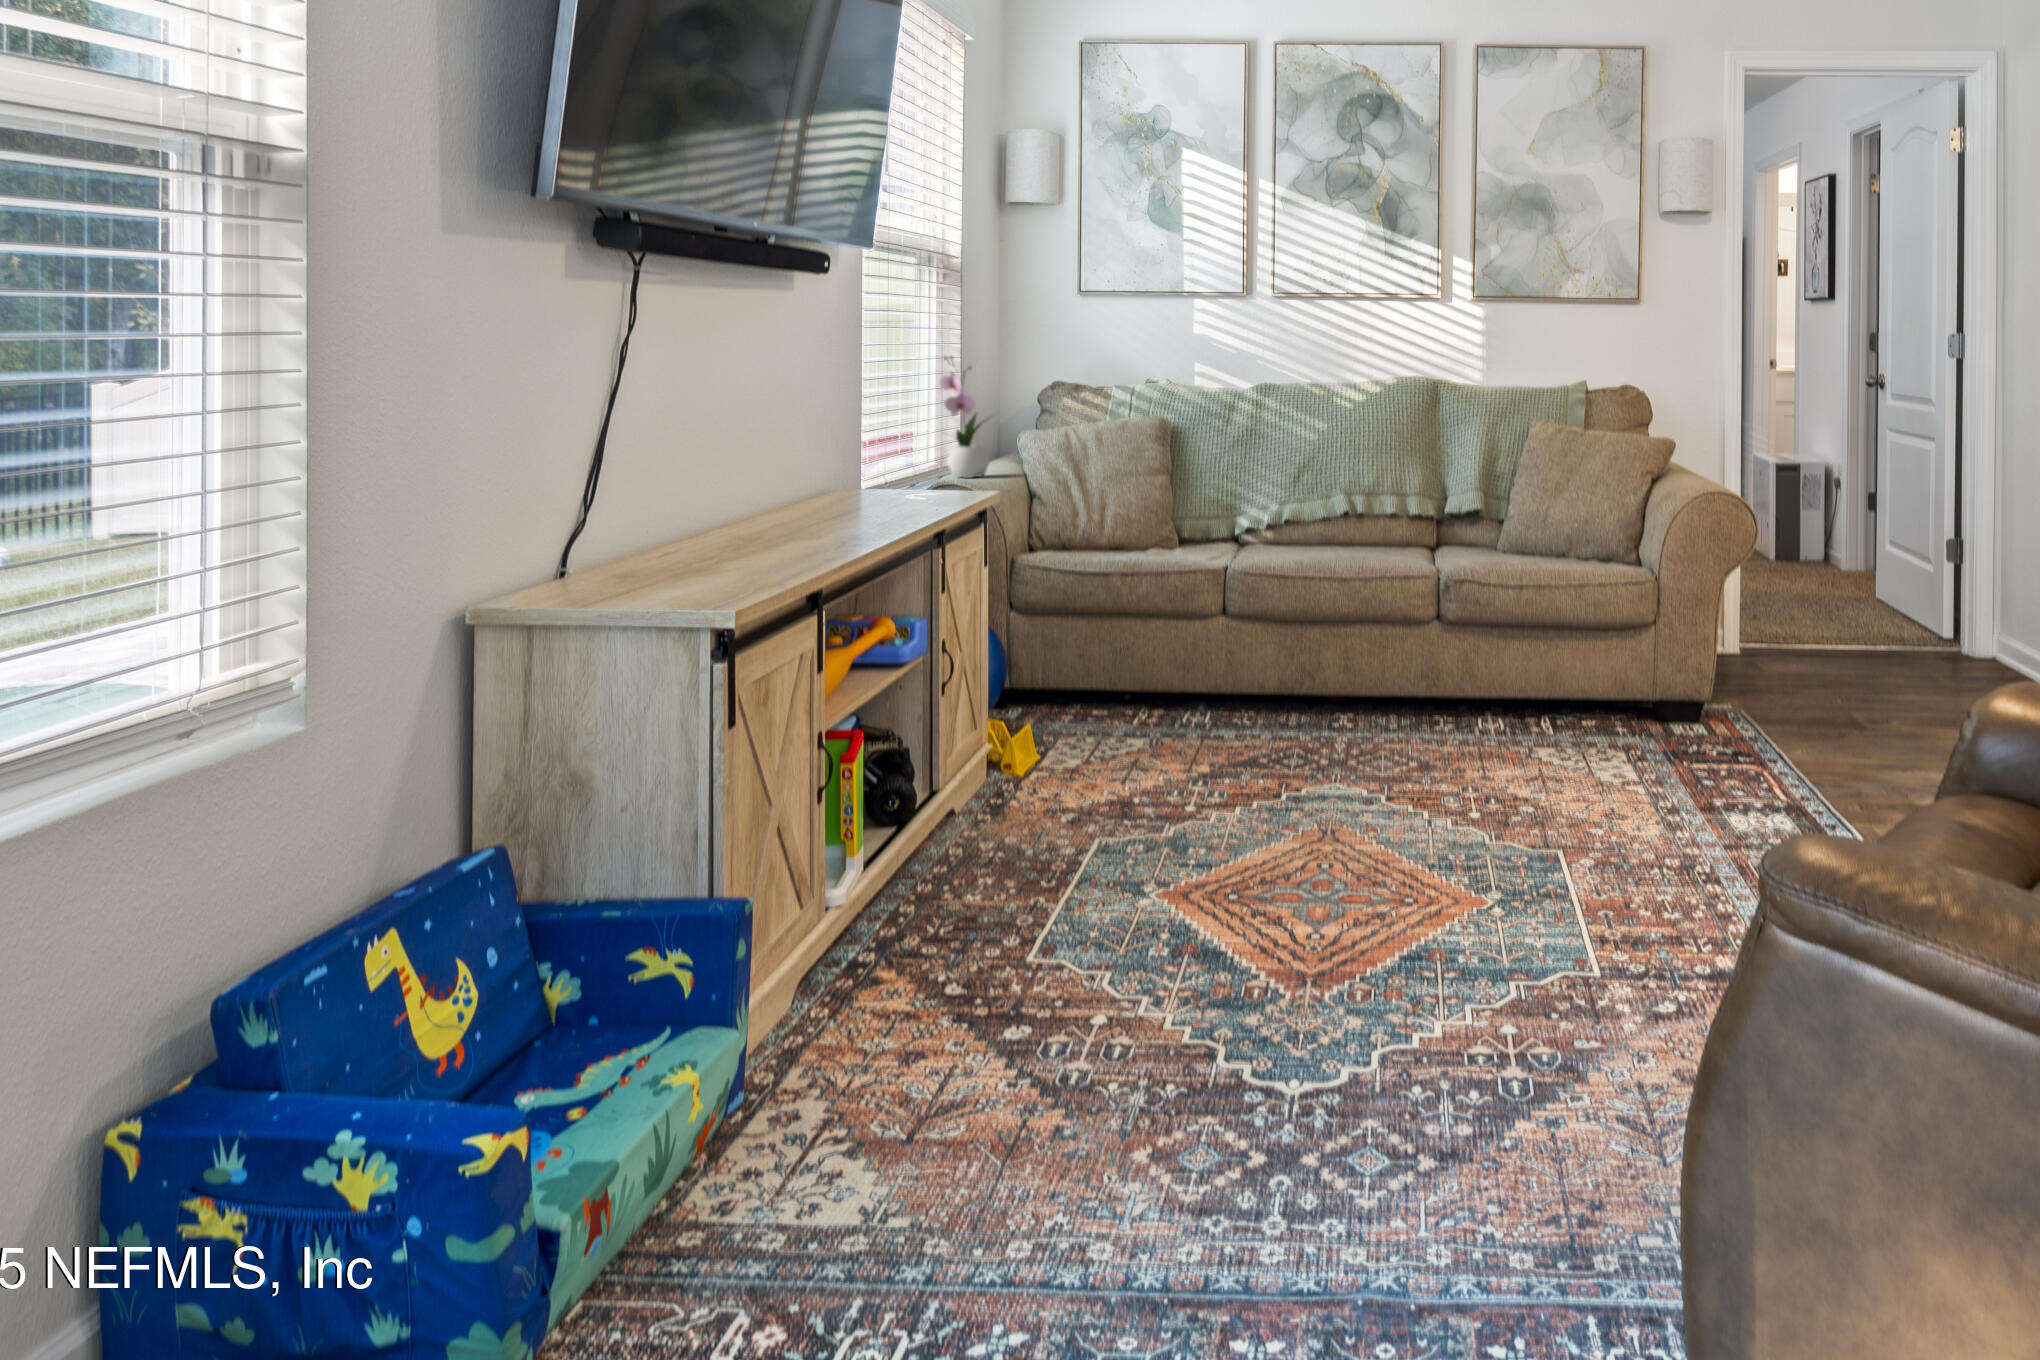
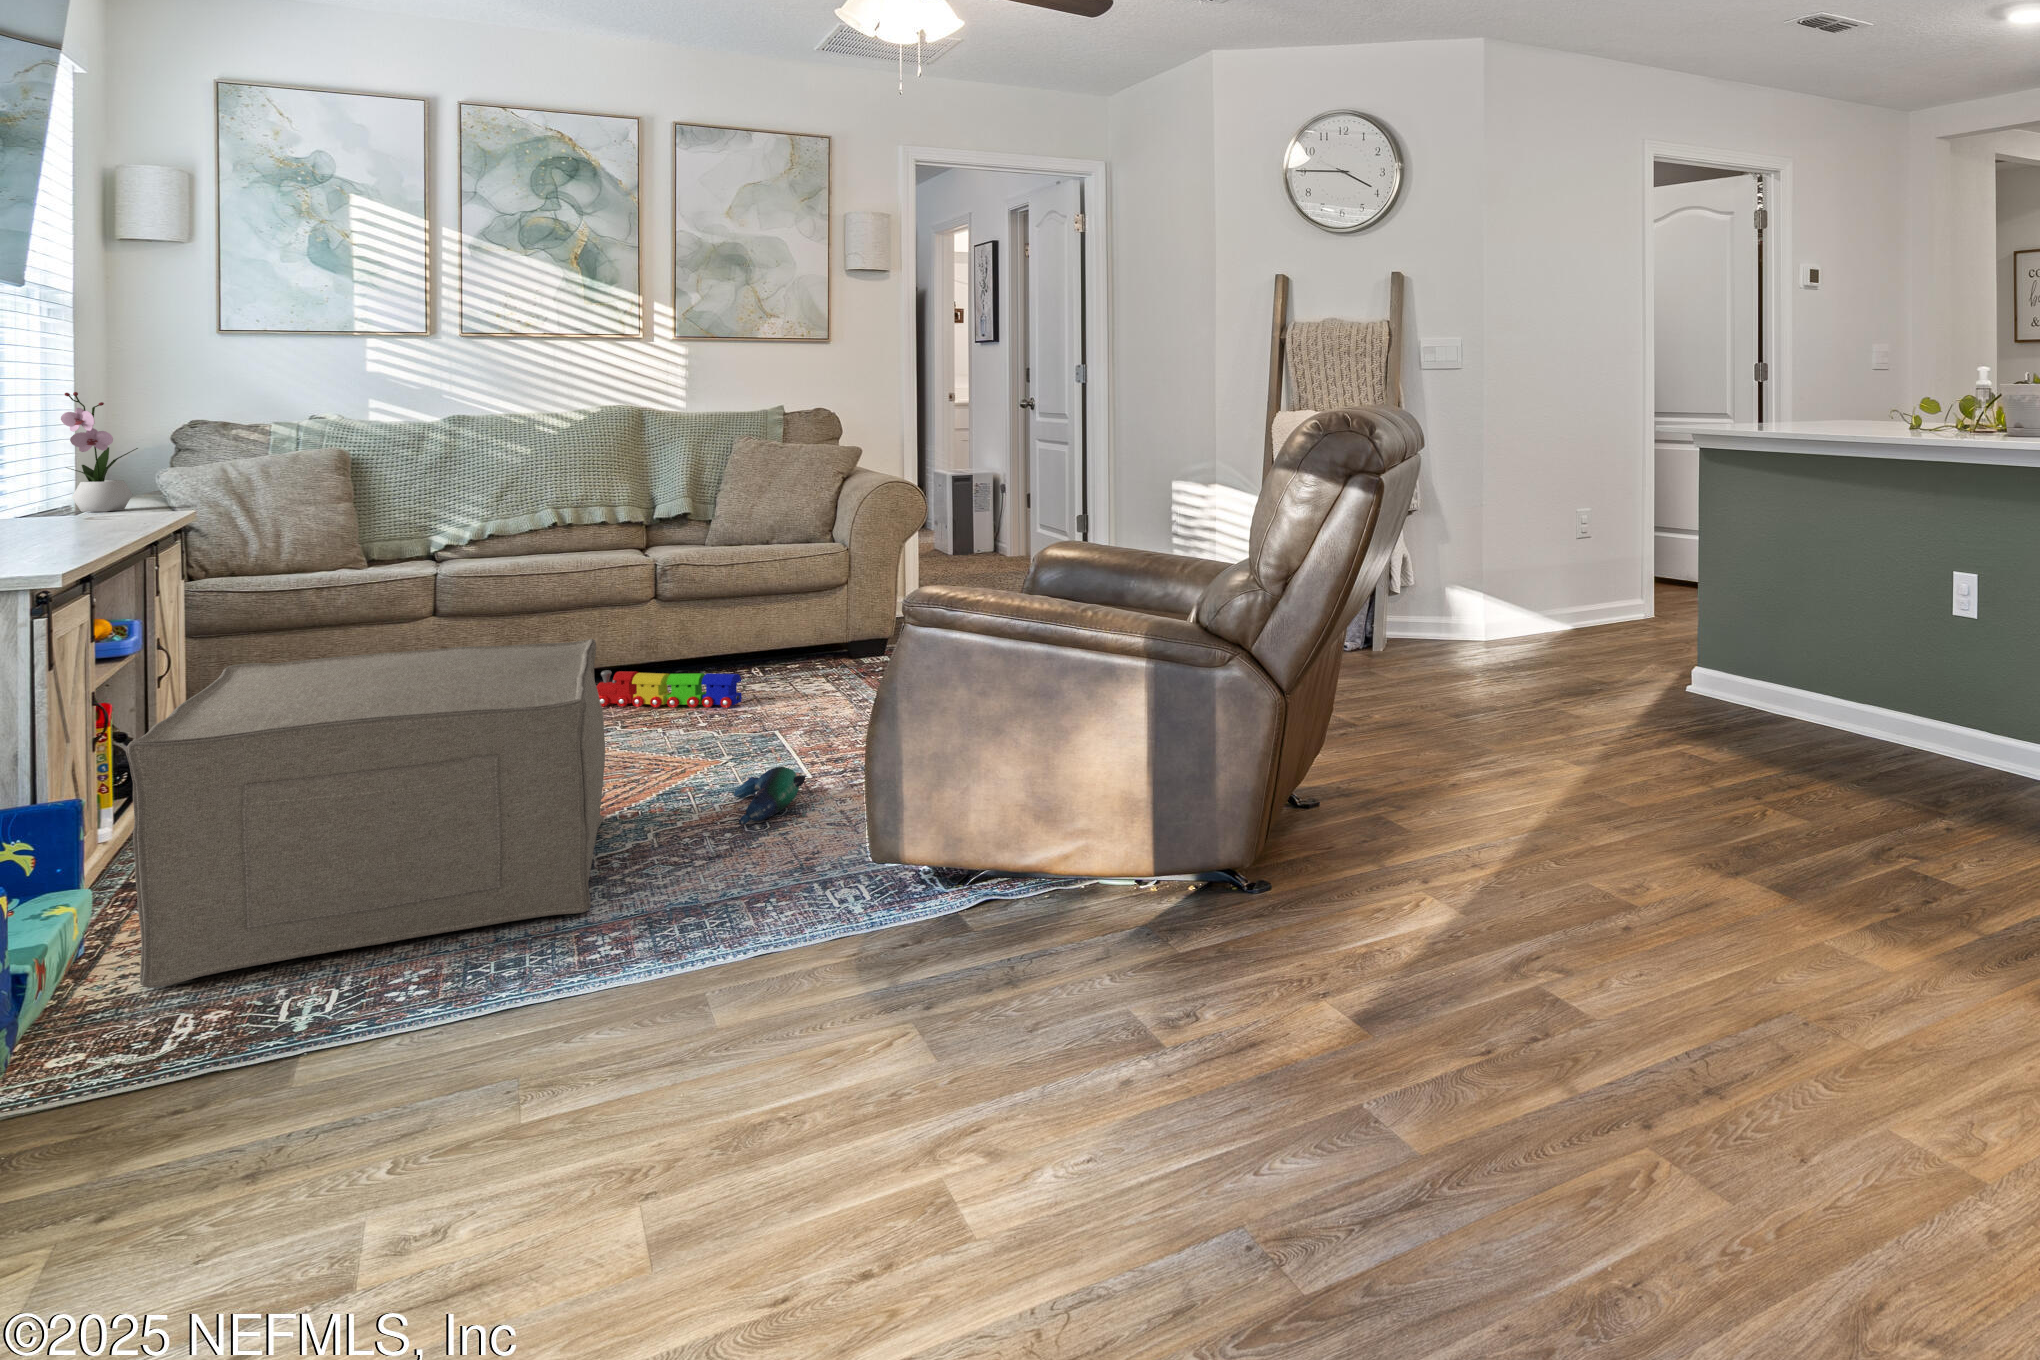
ottoman: none [710,702,1325,1265] -> present [126,639,605,988]
toy train: none [1366,711,1525,791] -> present [597,670,742,708]
plush toy: none [1497,969,1601,1084] -> present [734,767,806,825]

